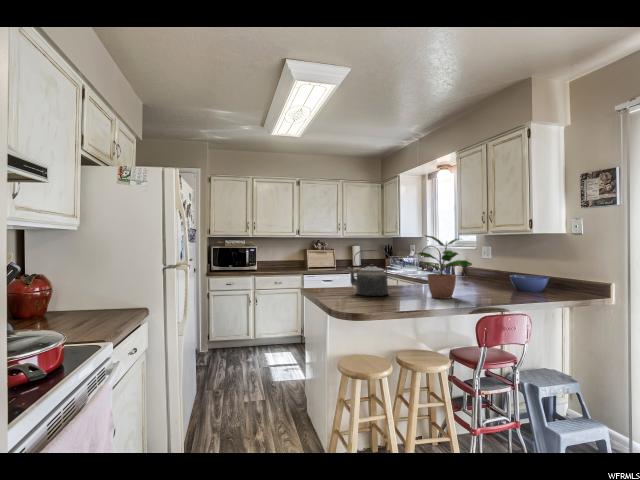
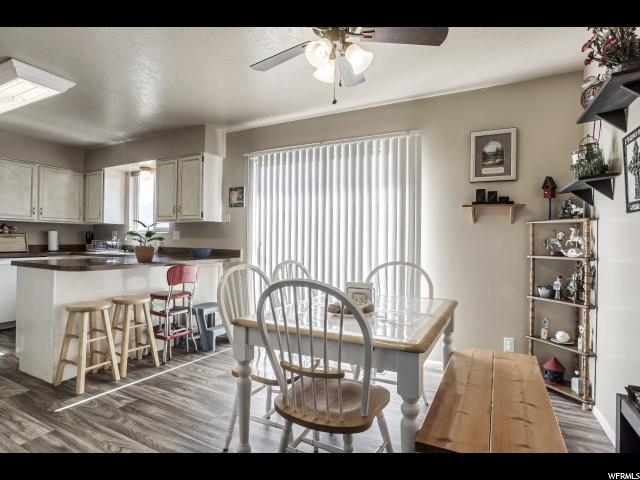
kettle: present [348,250,390,296] -> none [66,230,105,264]

